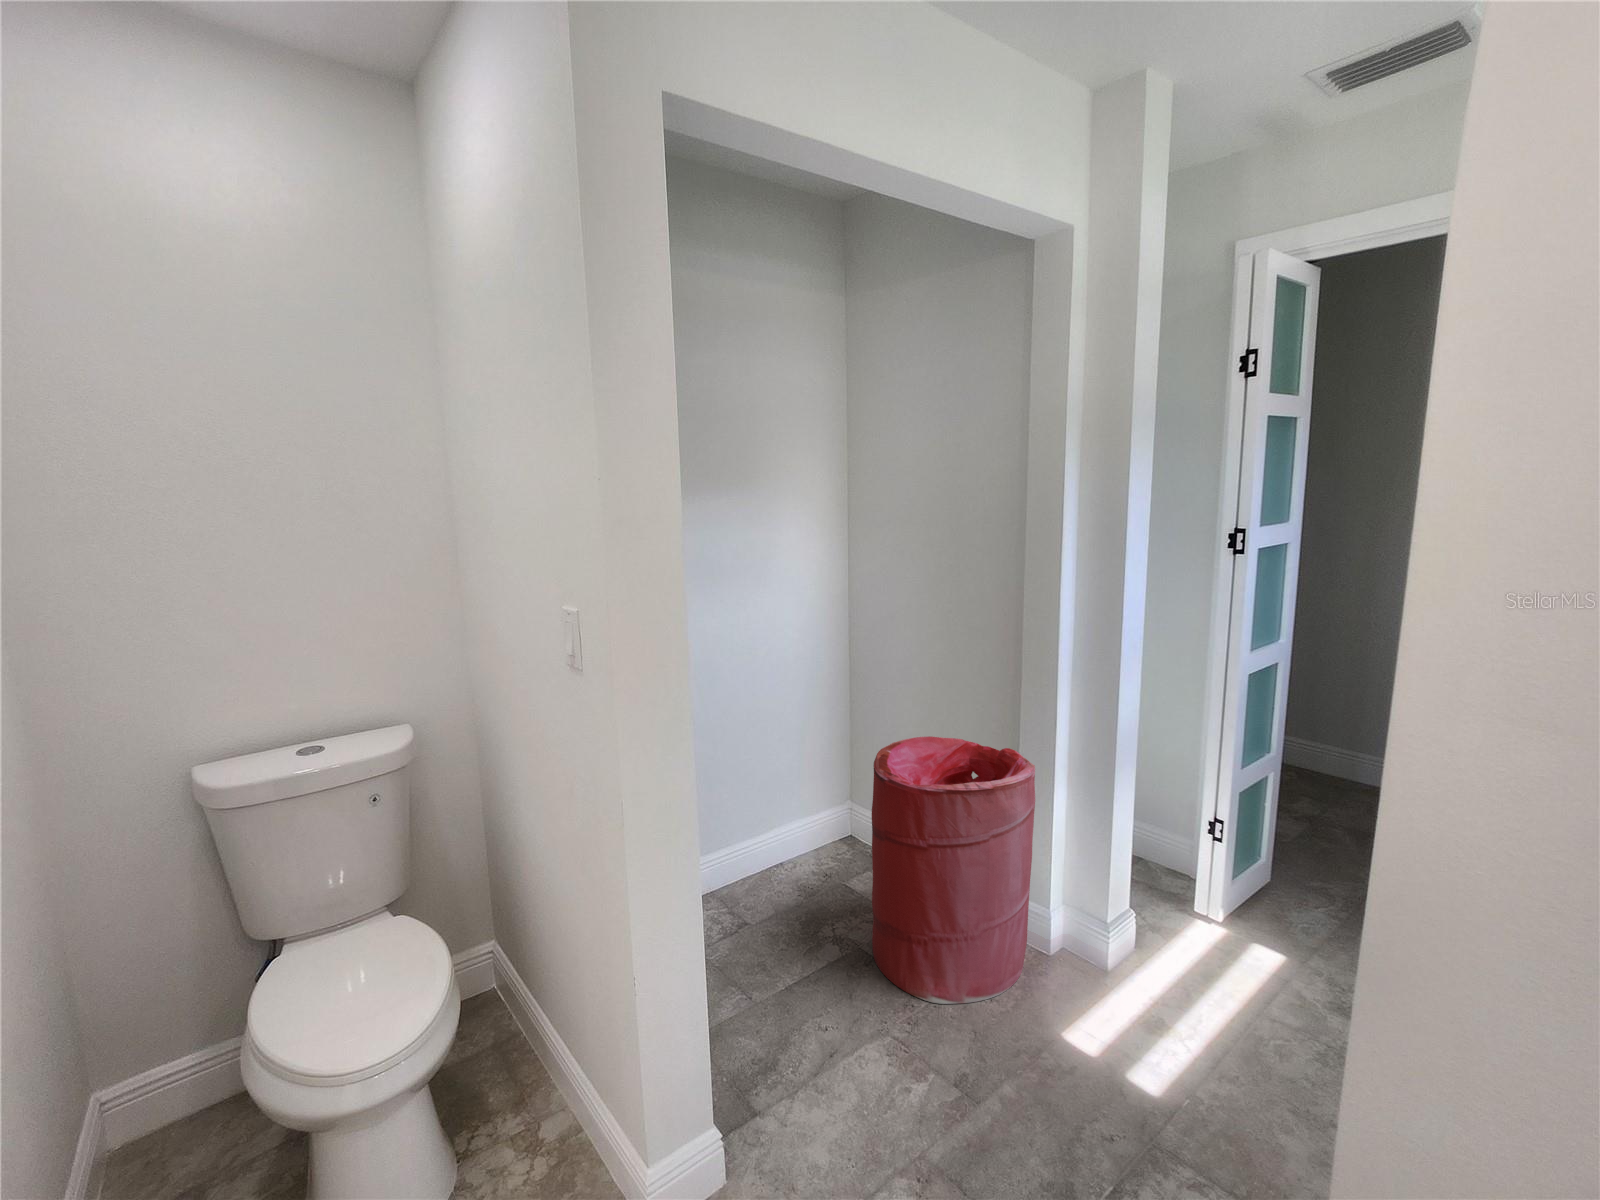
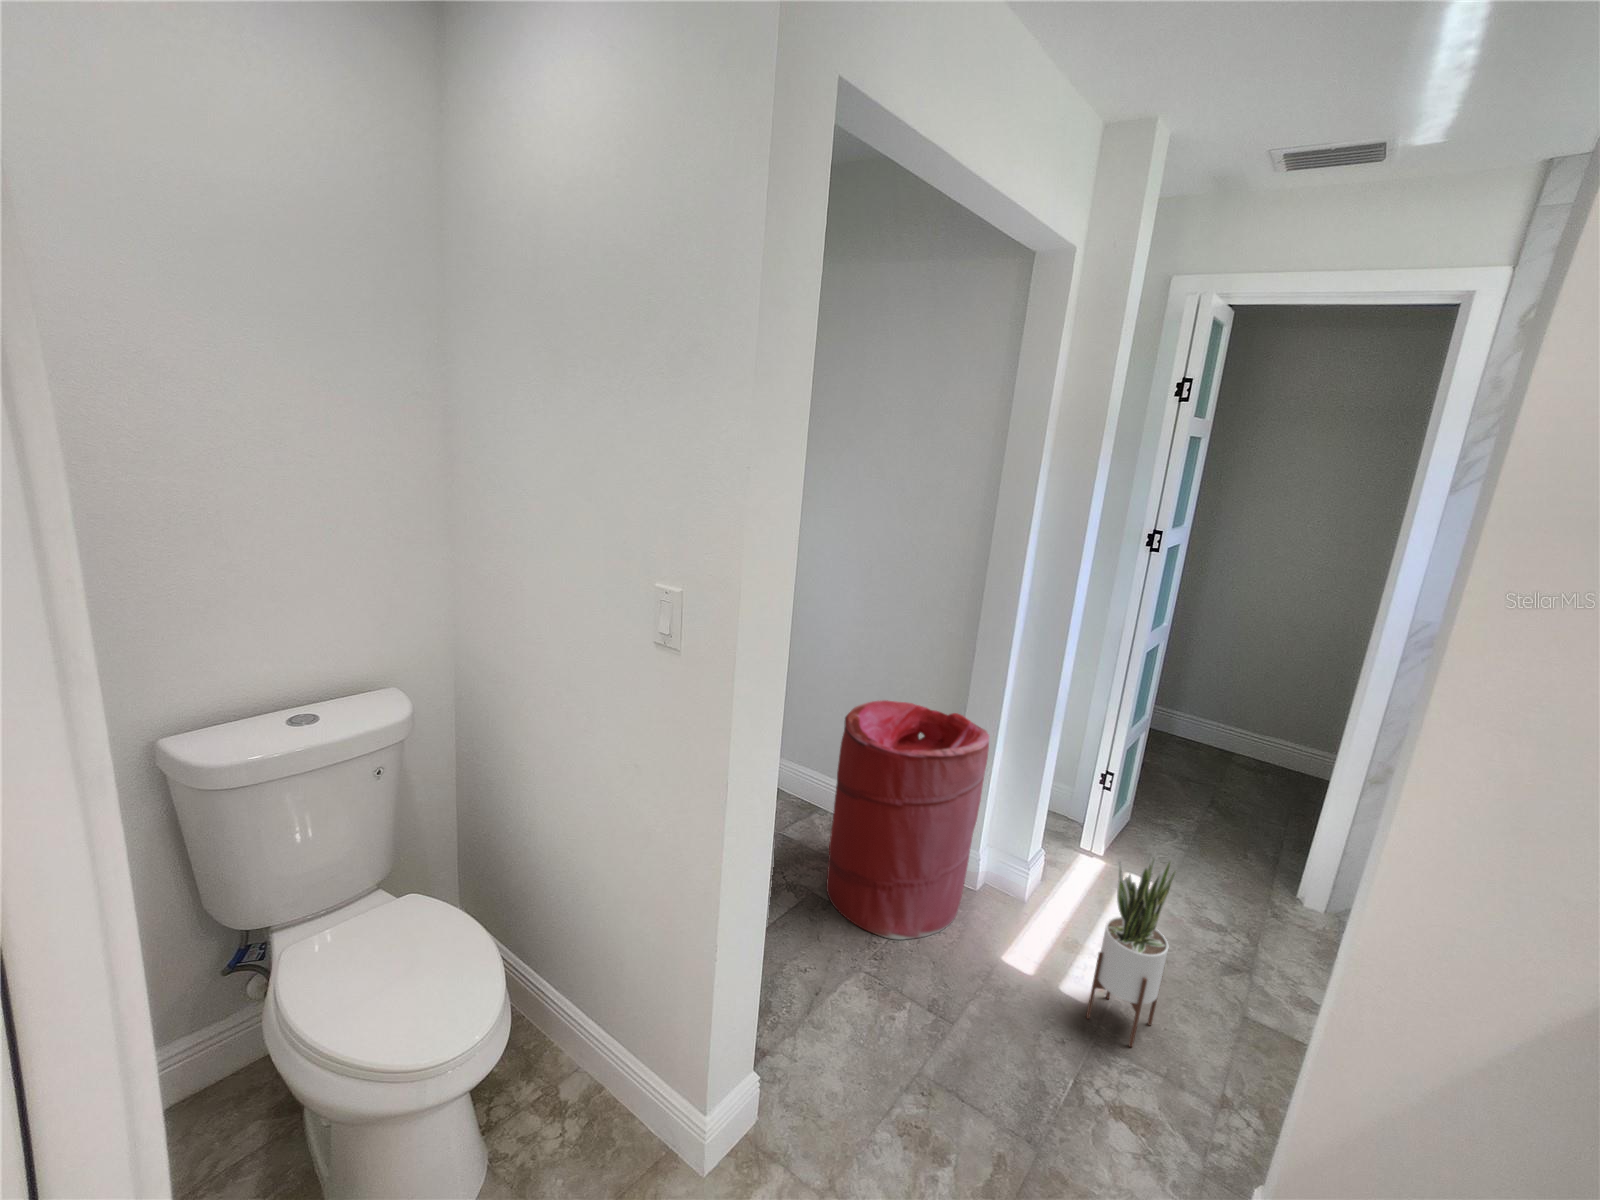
potted plant: none [1151,899,1247,1154] -> present [1086,852,1177,1047]

